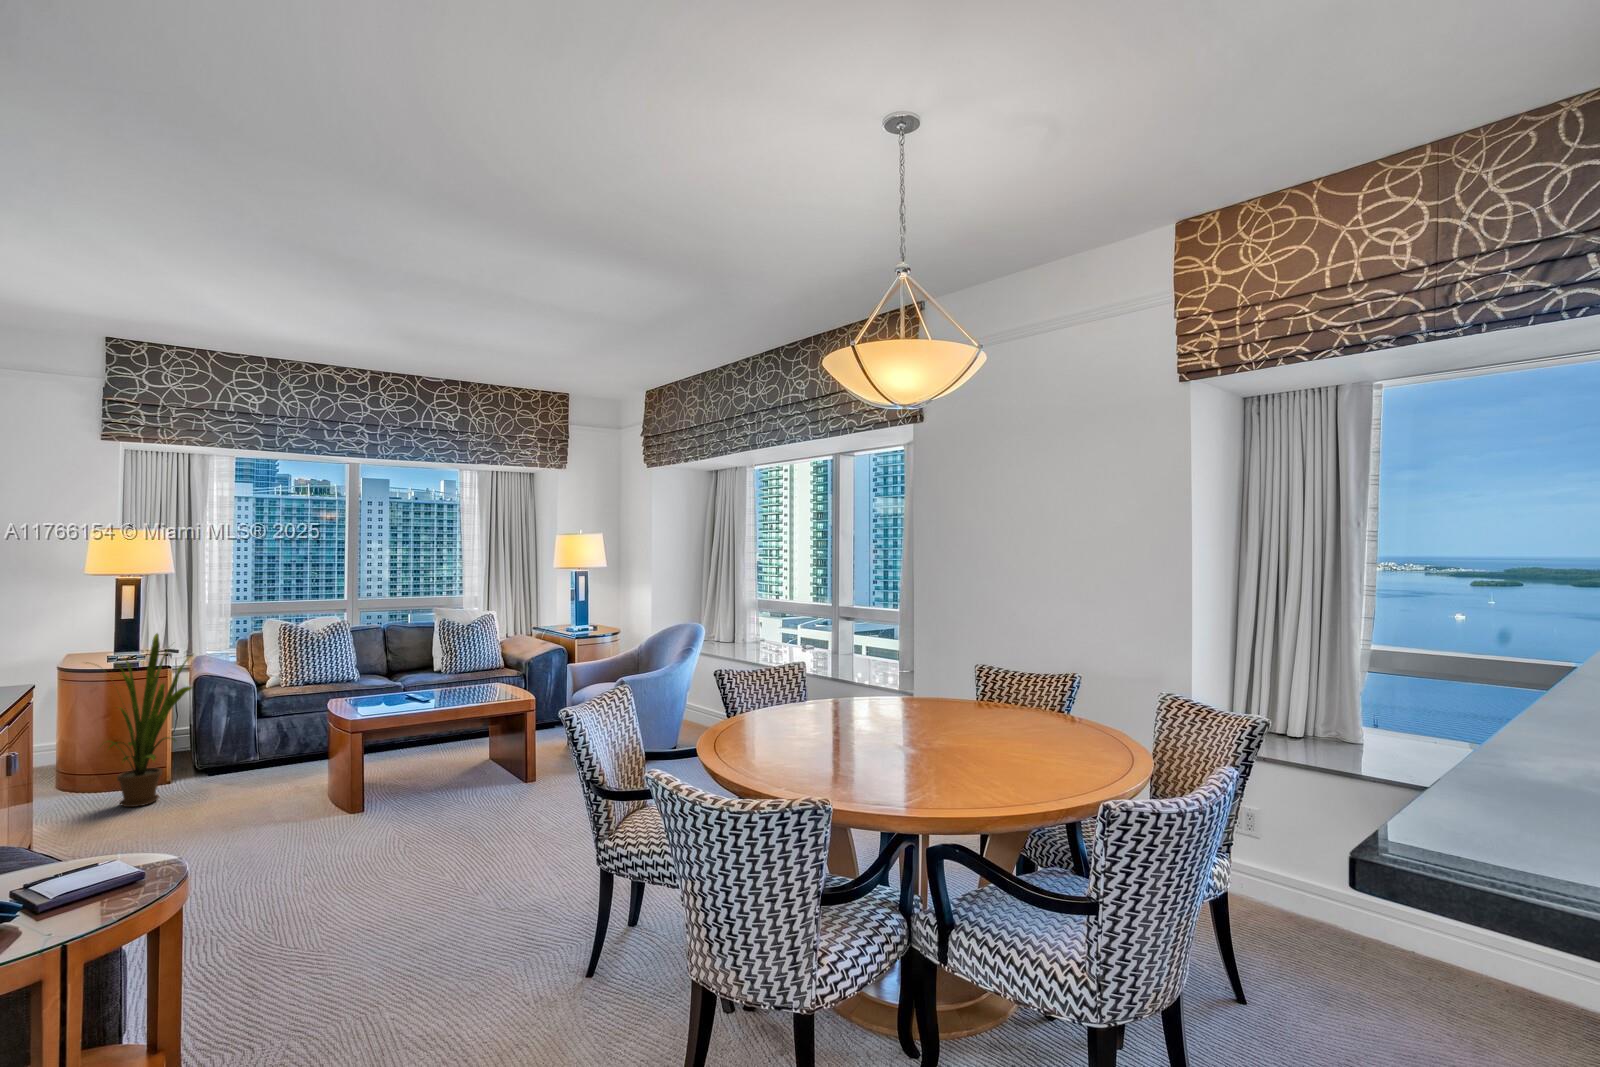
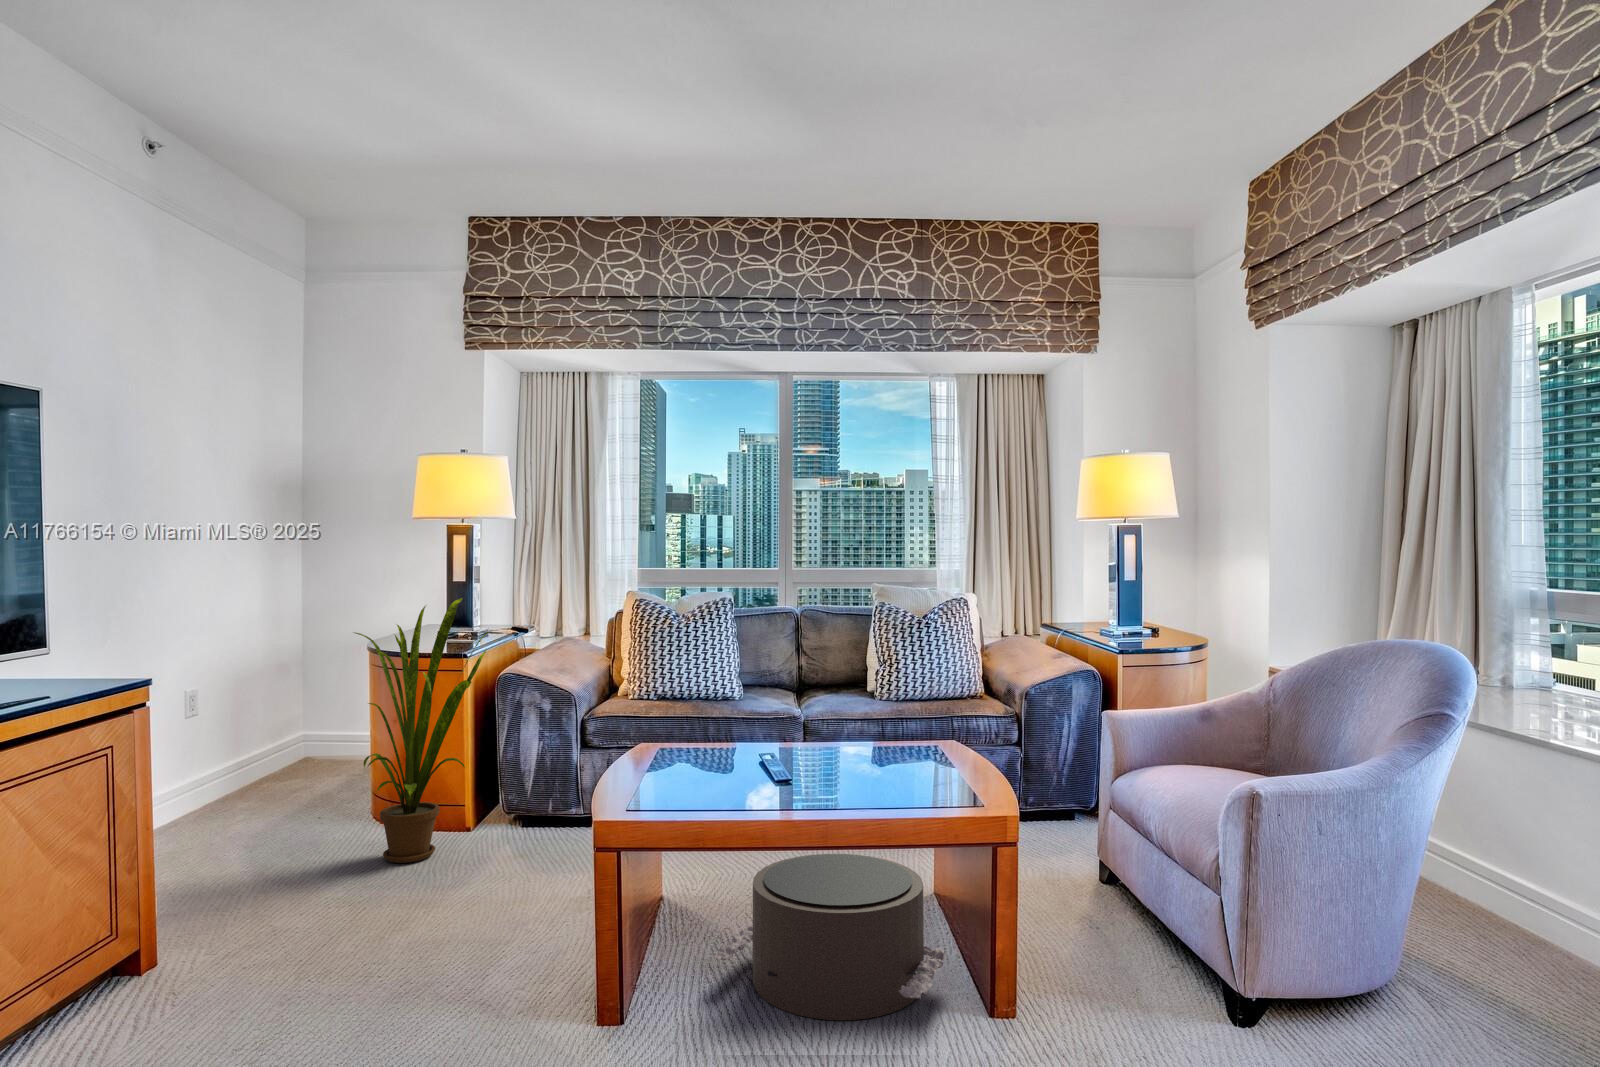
pouf: none [411,745,516,809] -> present [714,854,946,1020]

